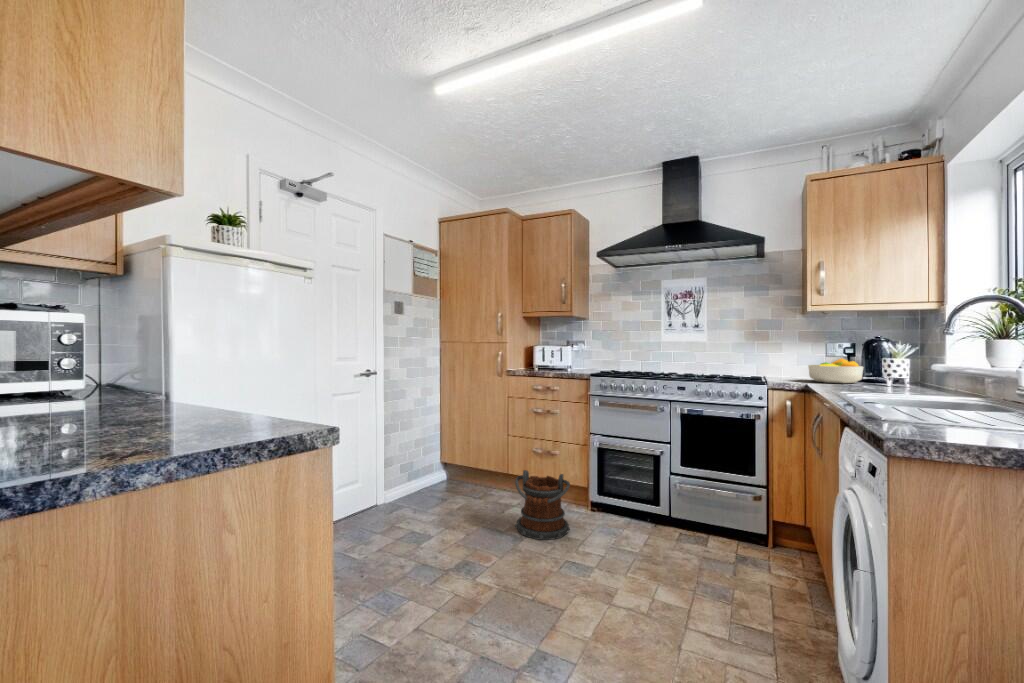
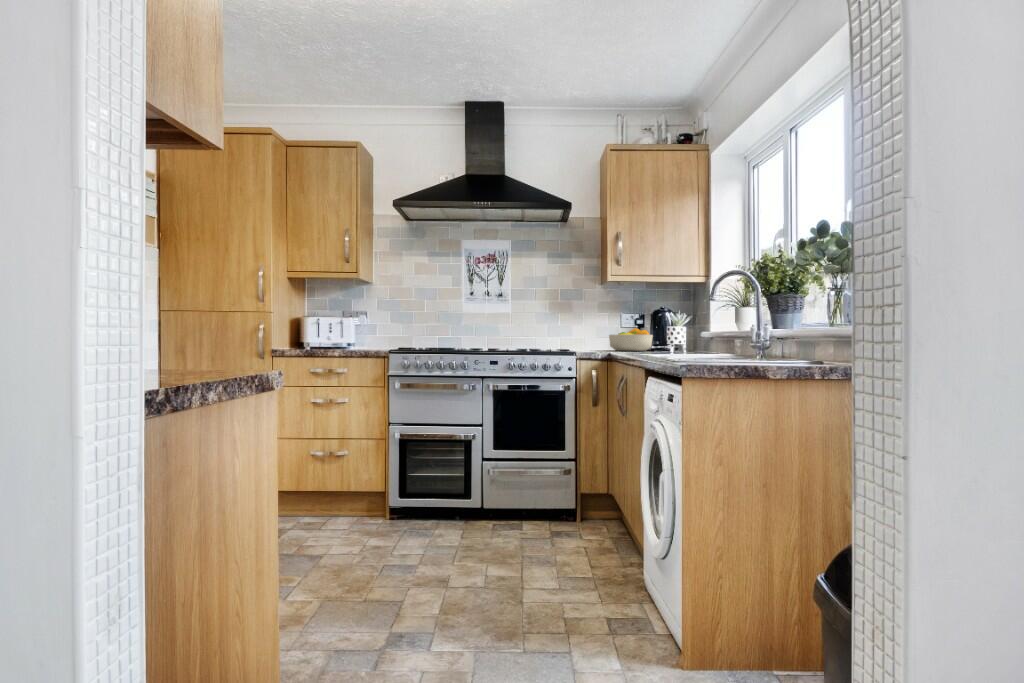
bucket: present [515,470,570,540] -> none [303,472,375,555]

